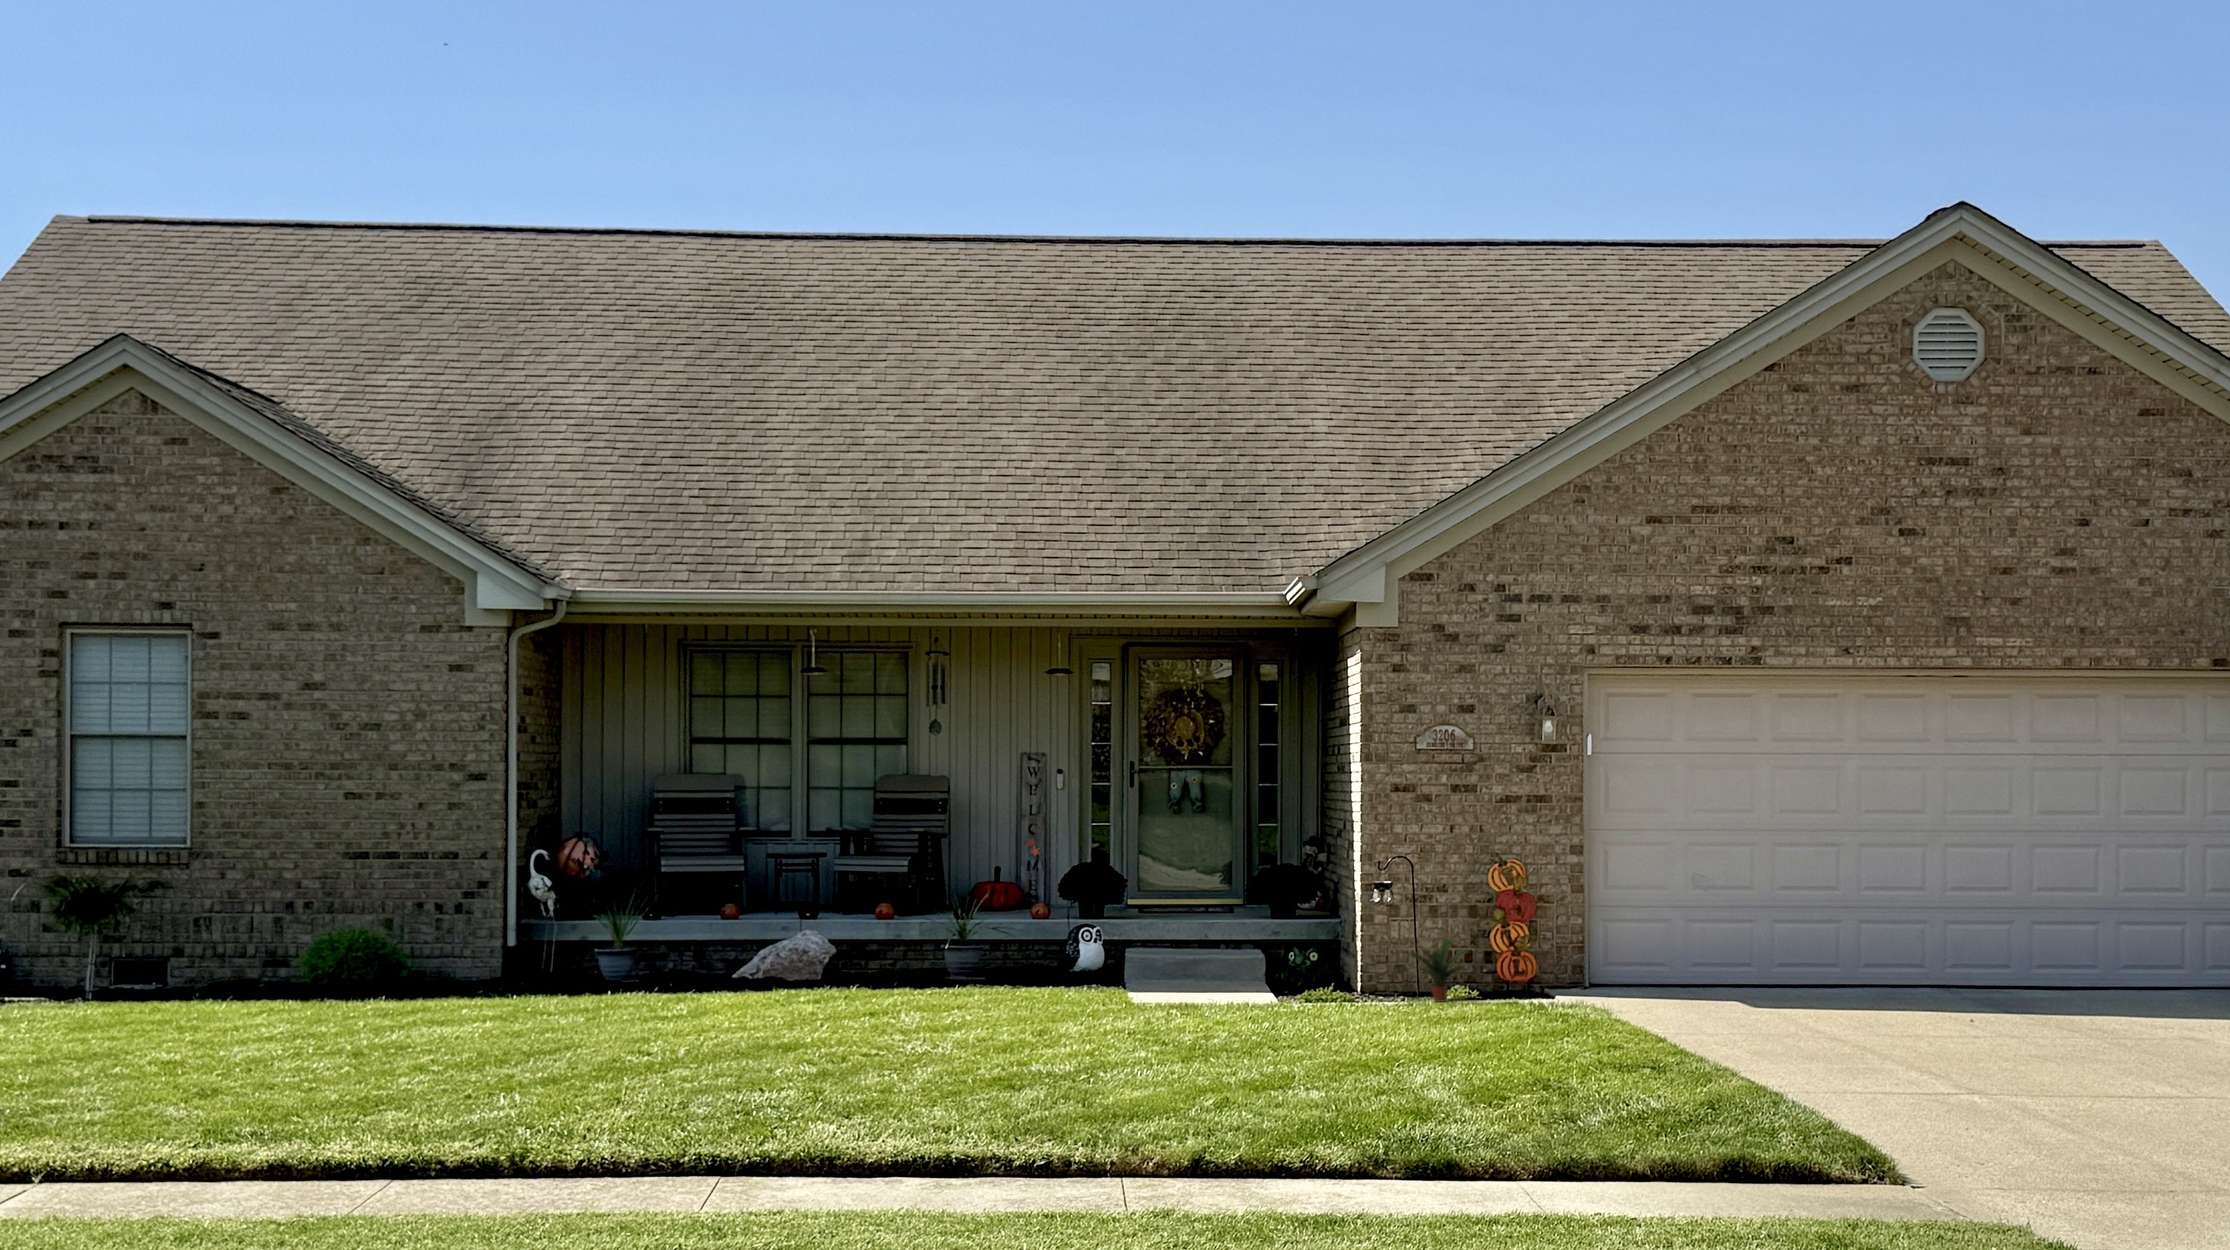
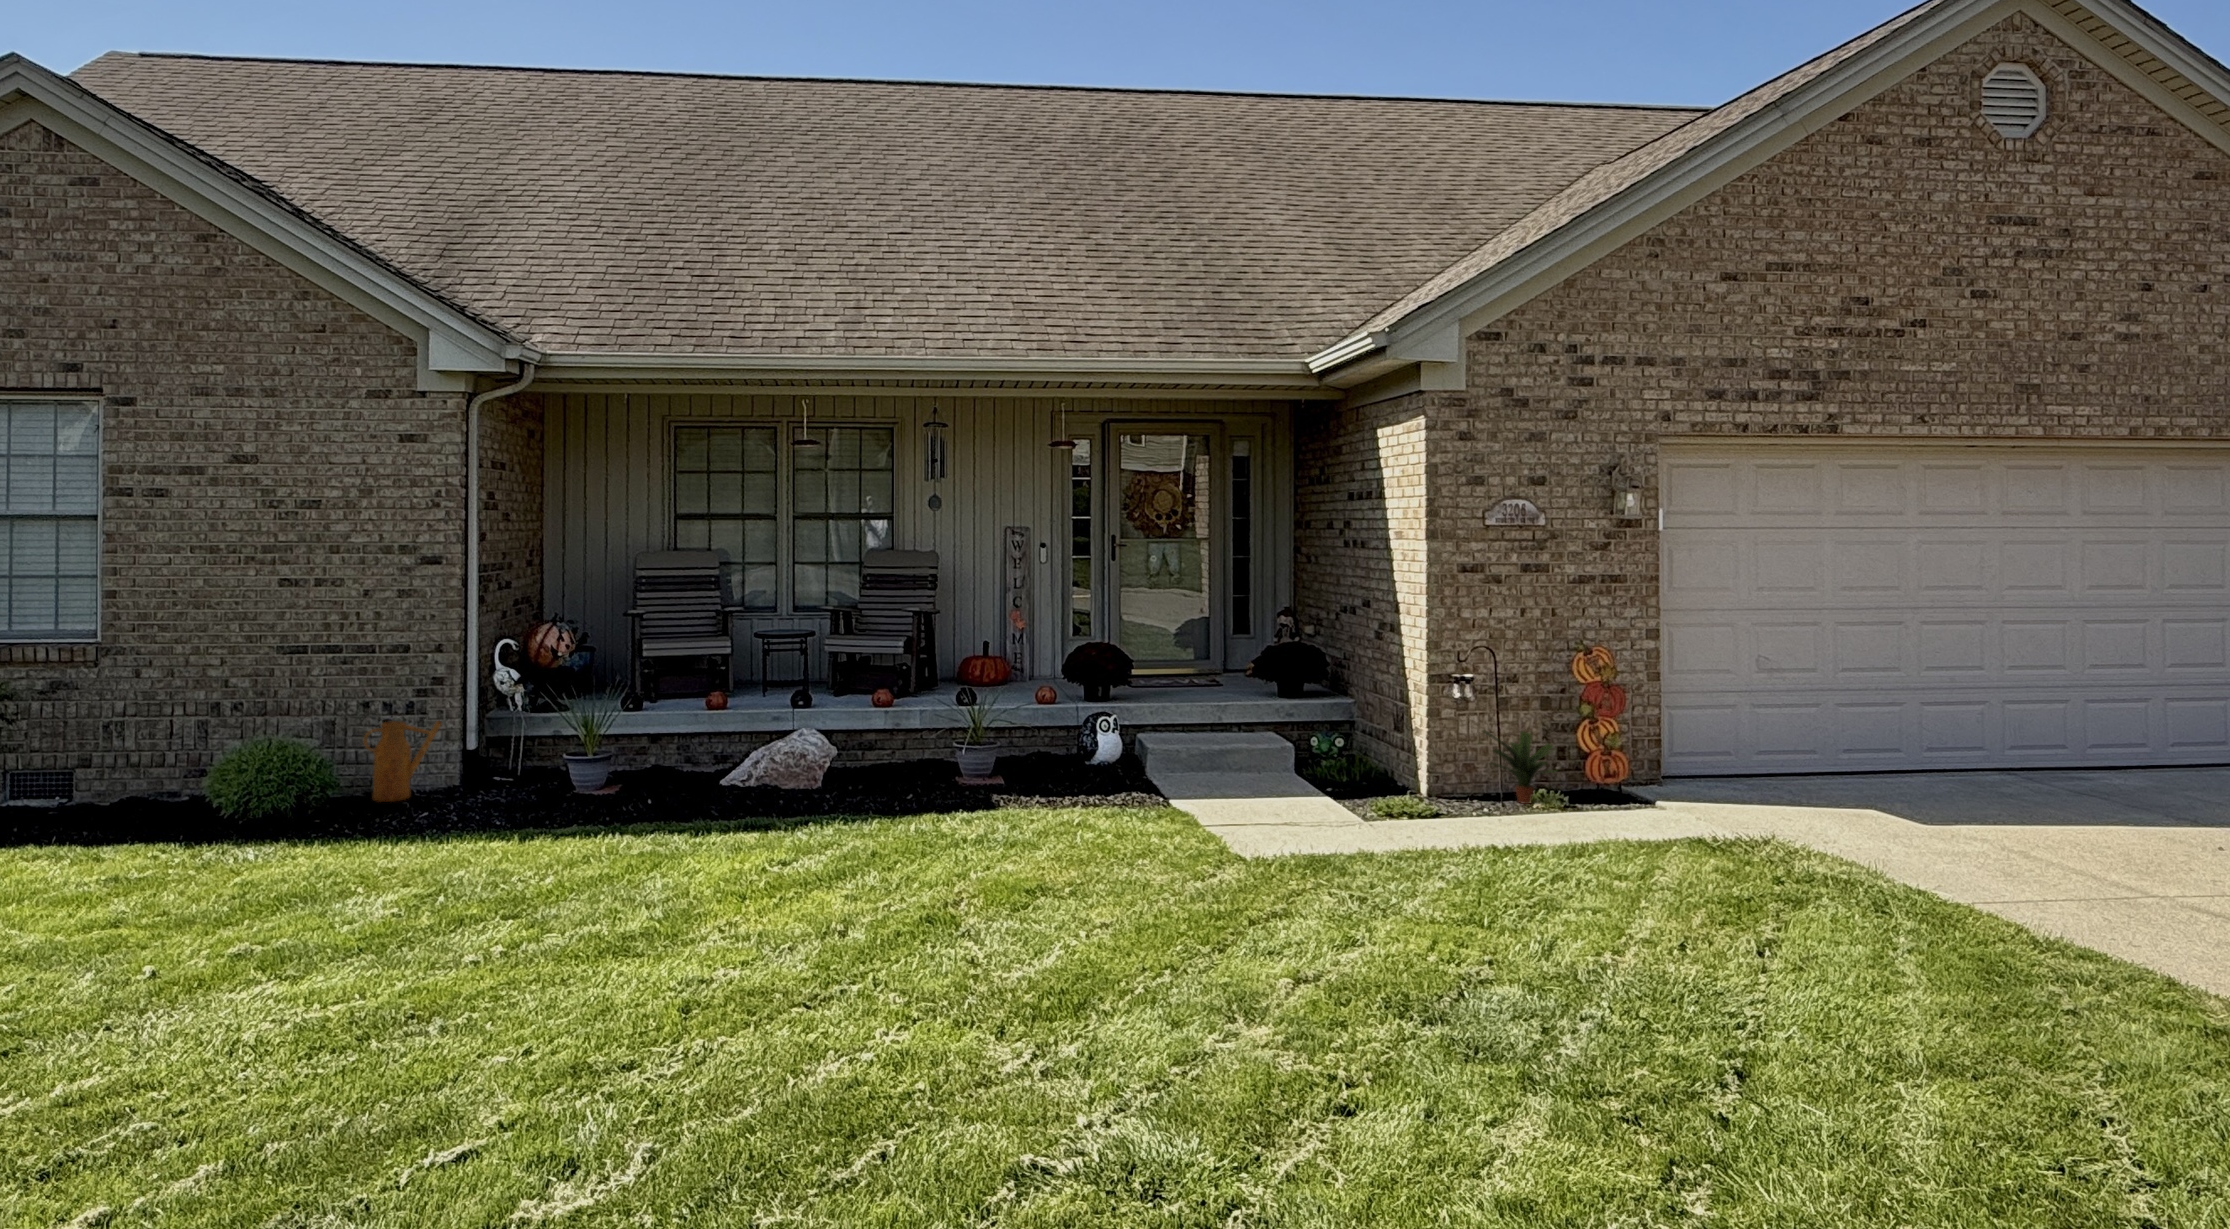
watering can: none [415,919,483,989] -> present [363,721,441,802]

